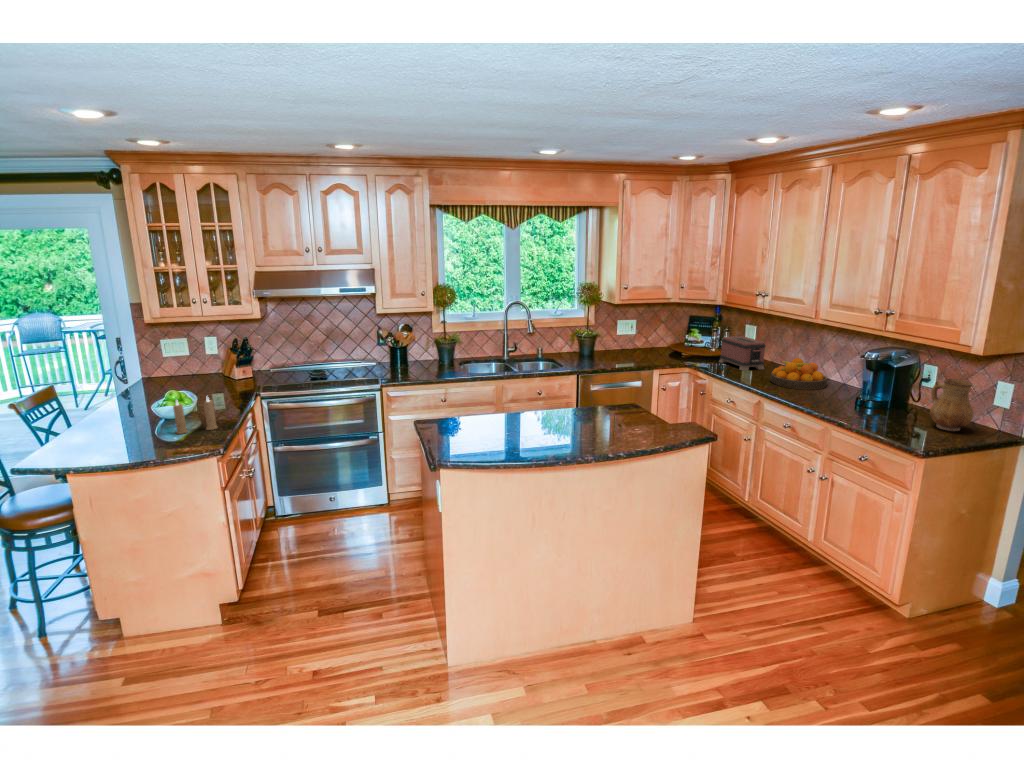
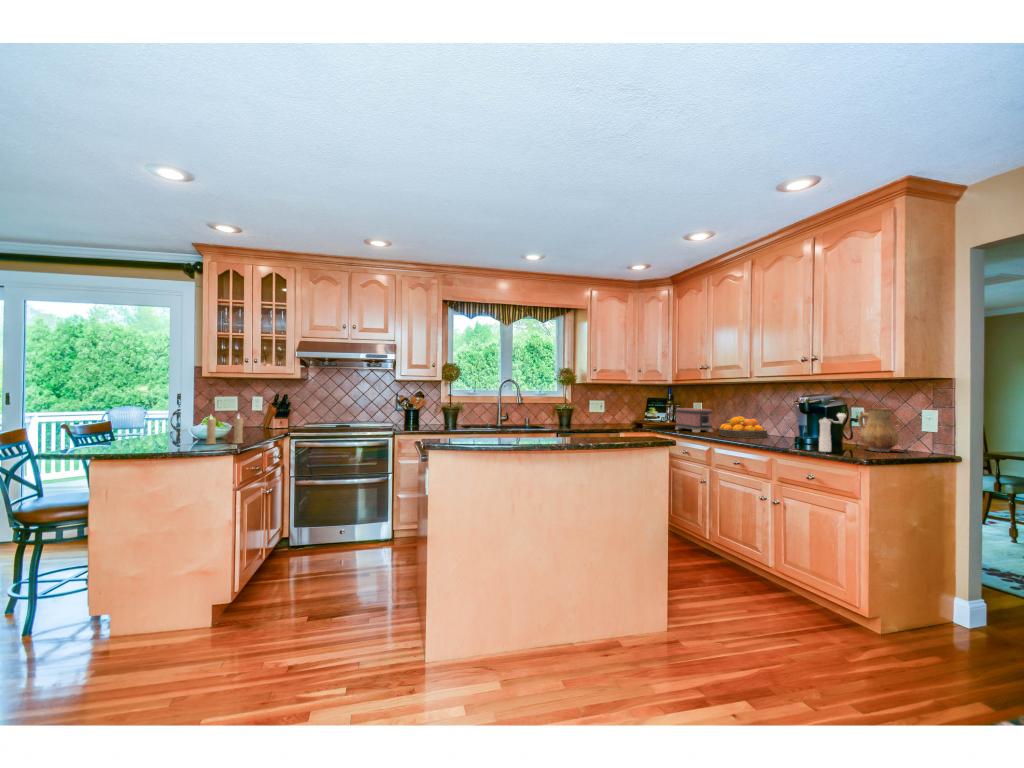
pepper mill: none [879,388,918,433] -> present [819,413,846,452]

